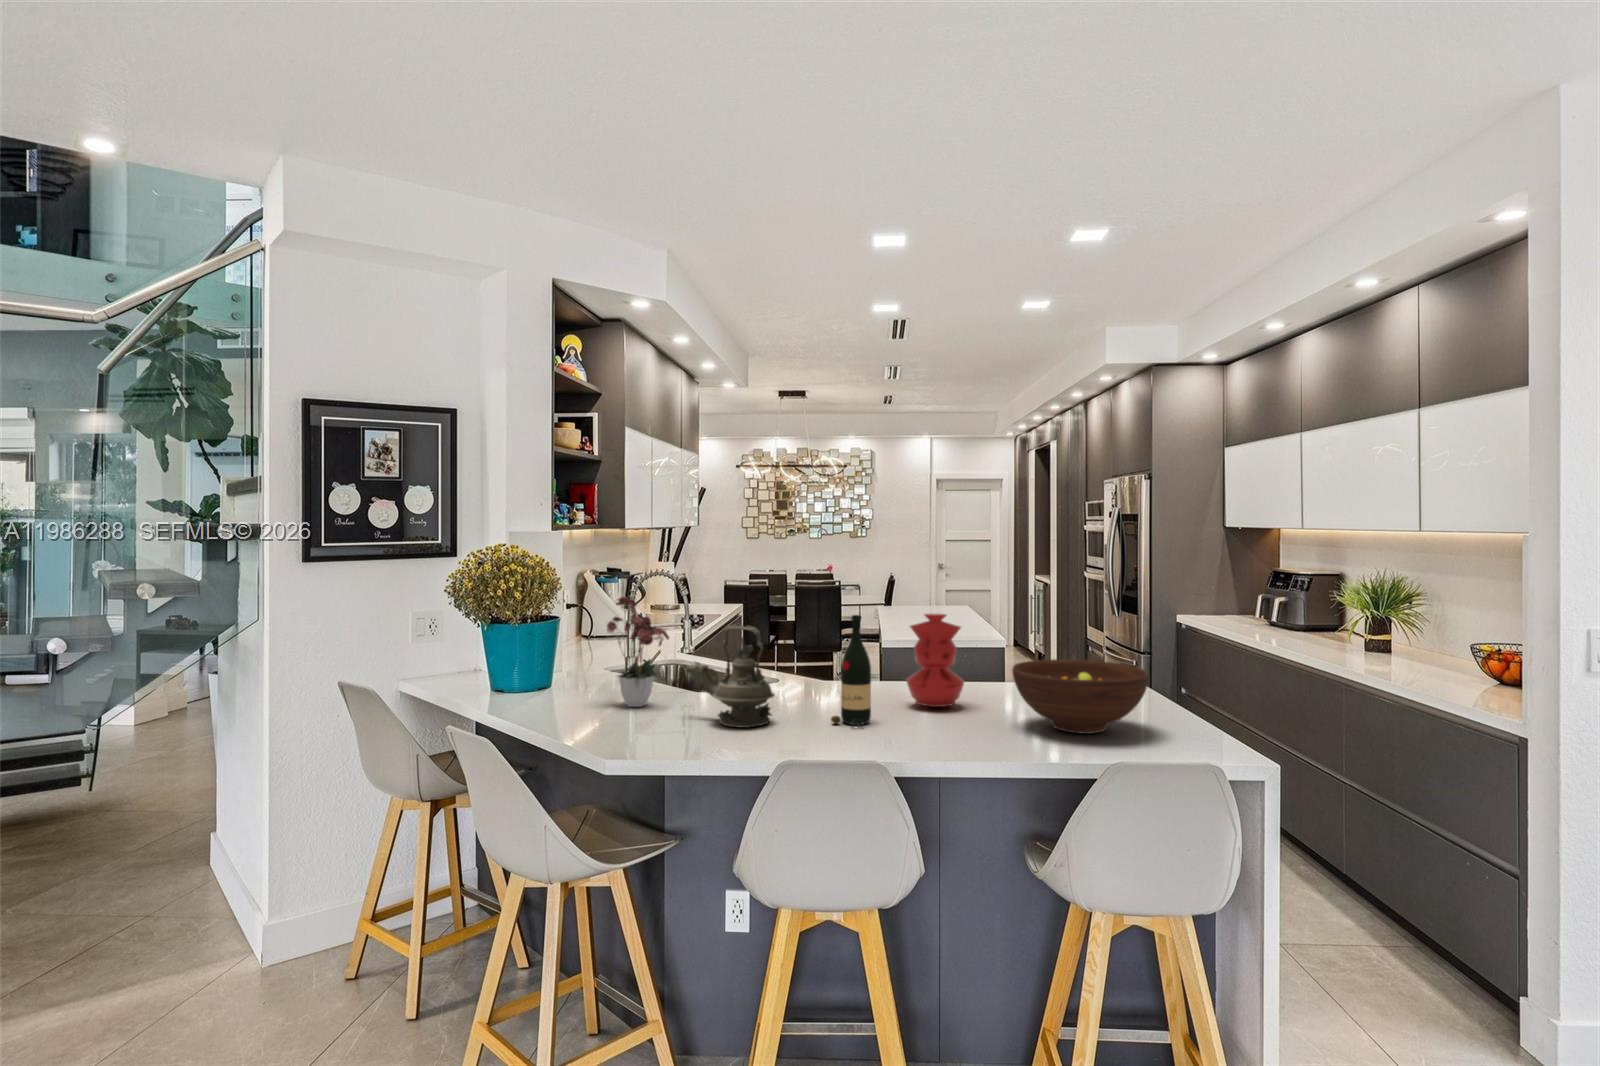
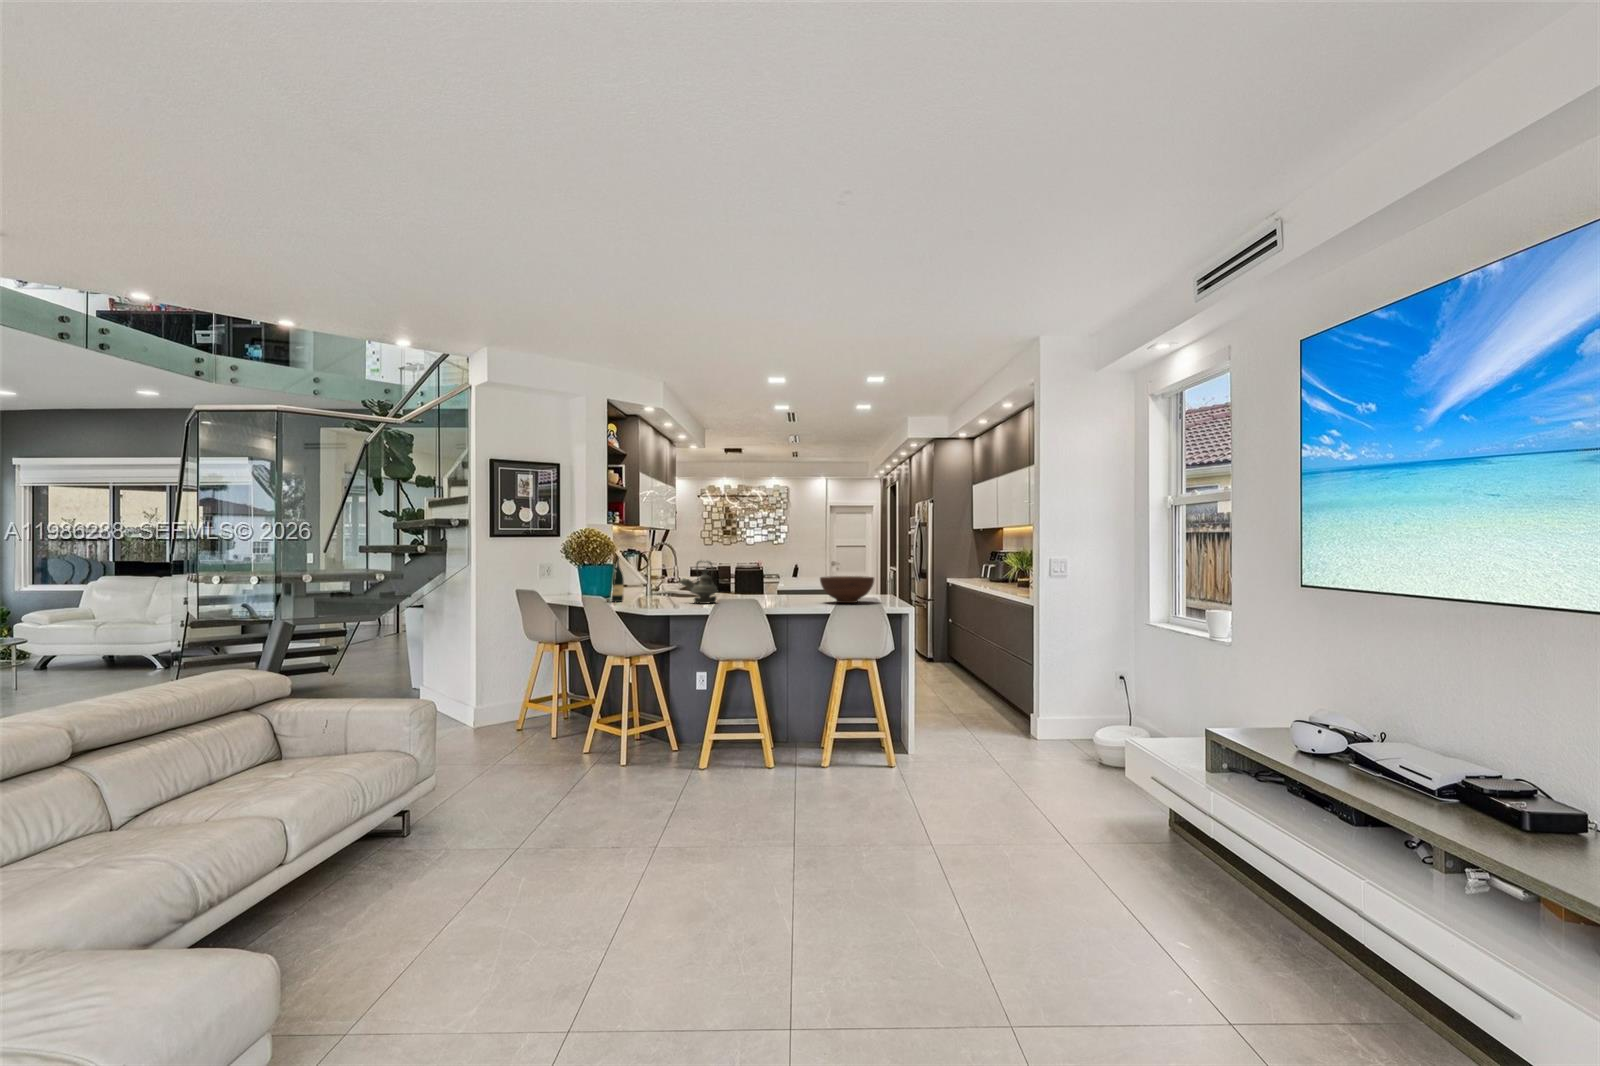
flower arrangement: present [607,597,669,707] -> none [639,549,673,601]
vase: present [906,613,964,707] -> none [778,559,804,600]
wine bottle: present [831,615,871,726] -> present [606,558,624,602]

